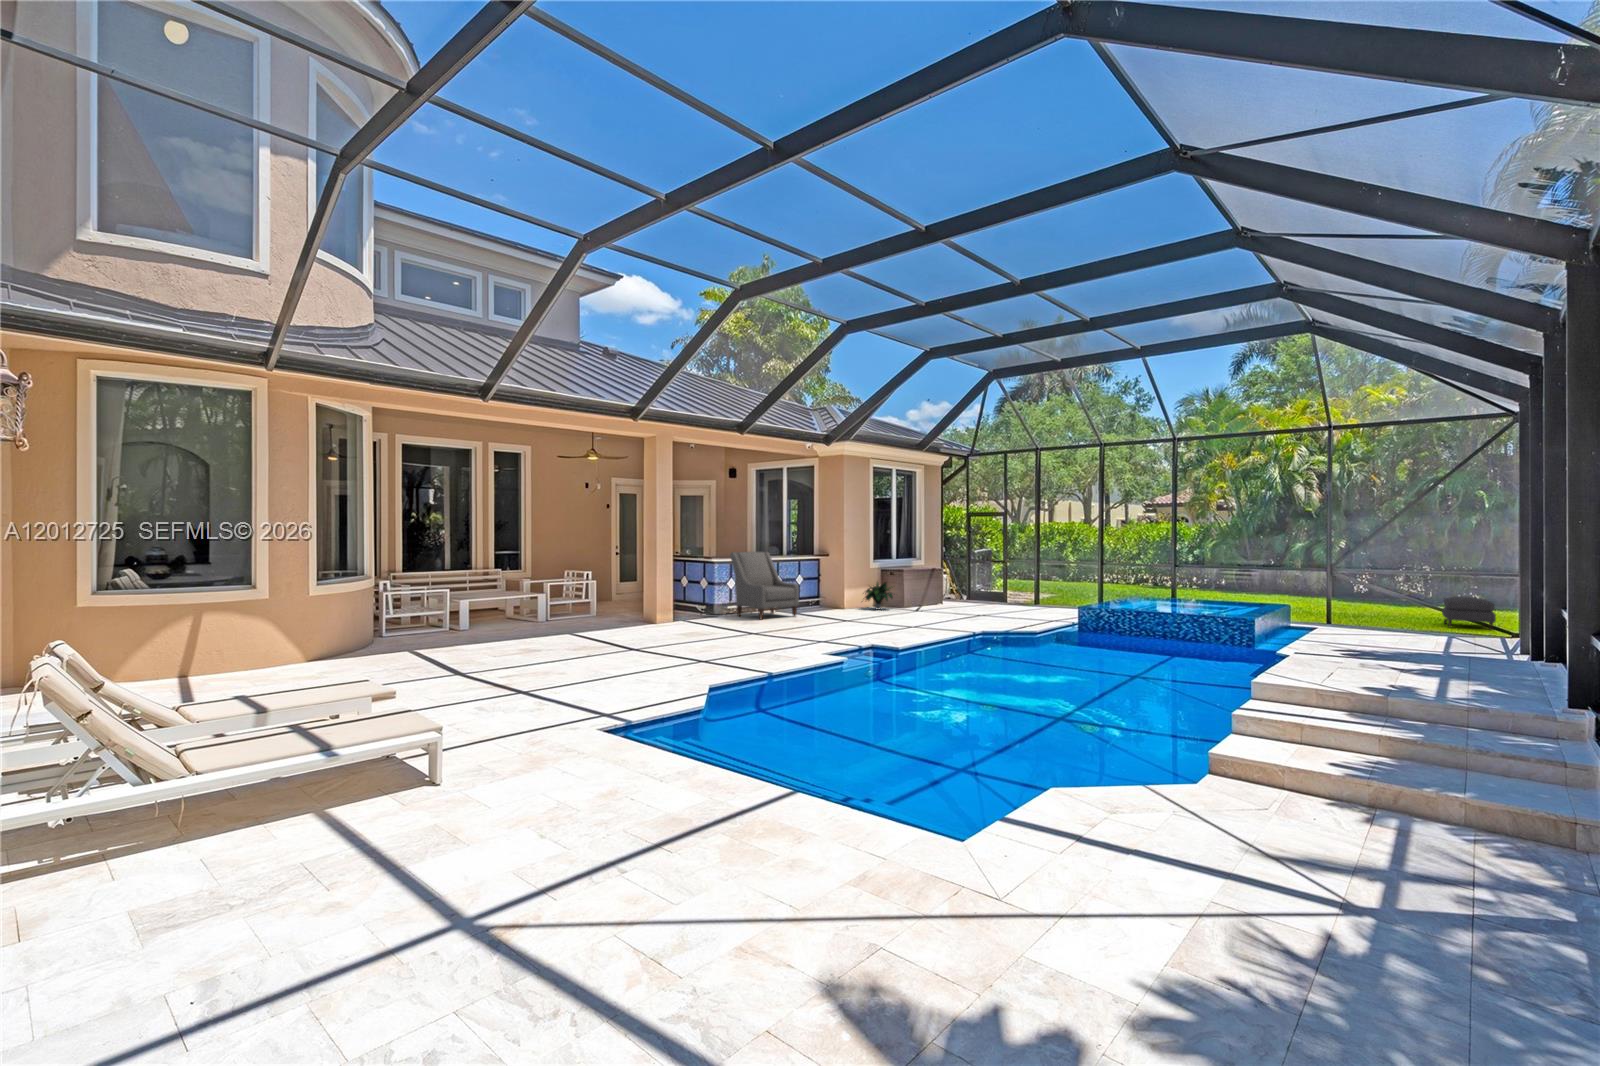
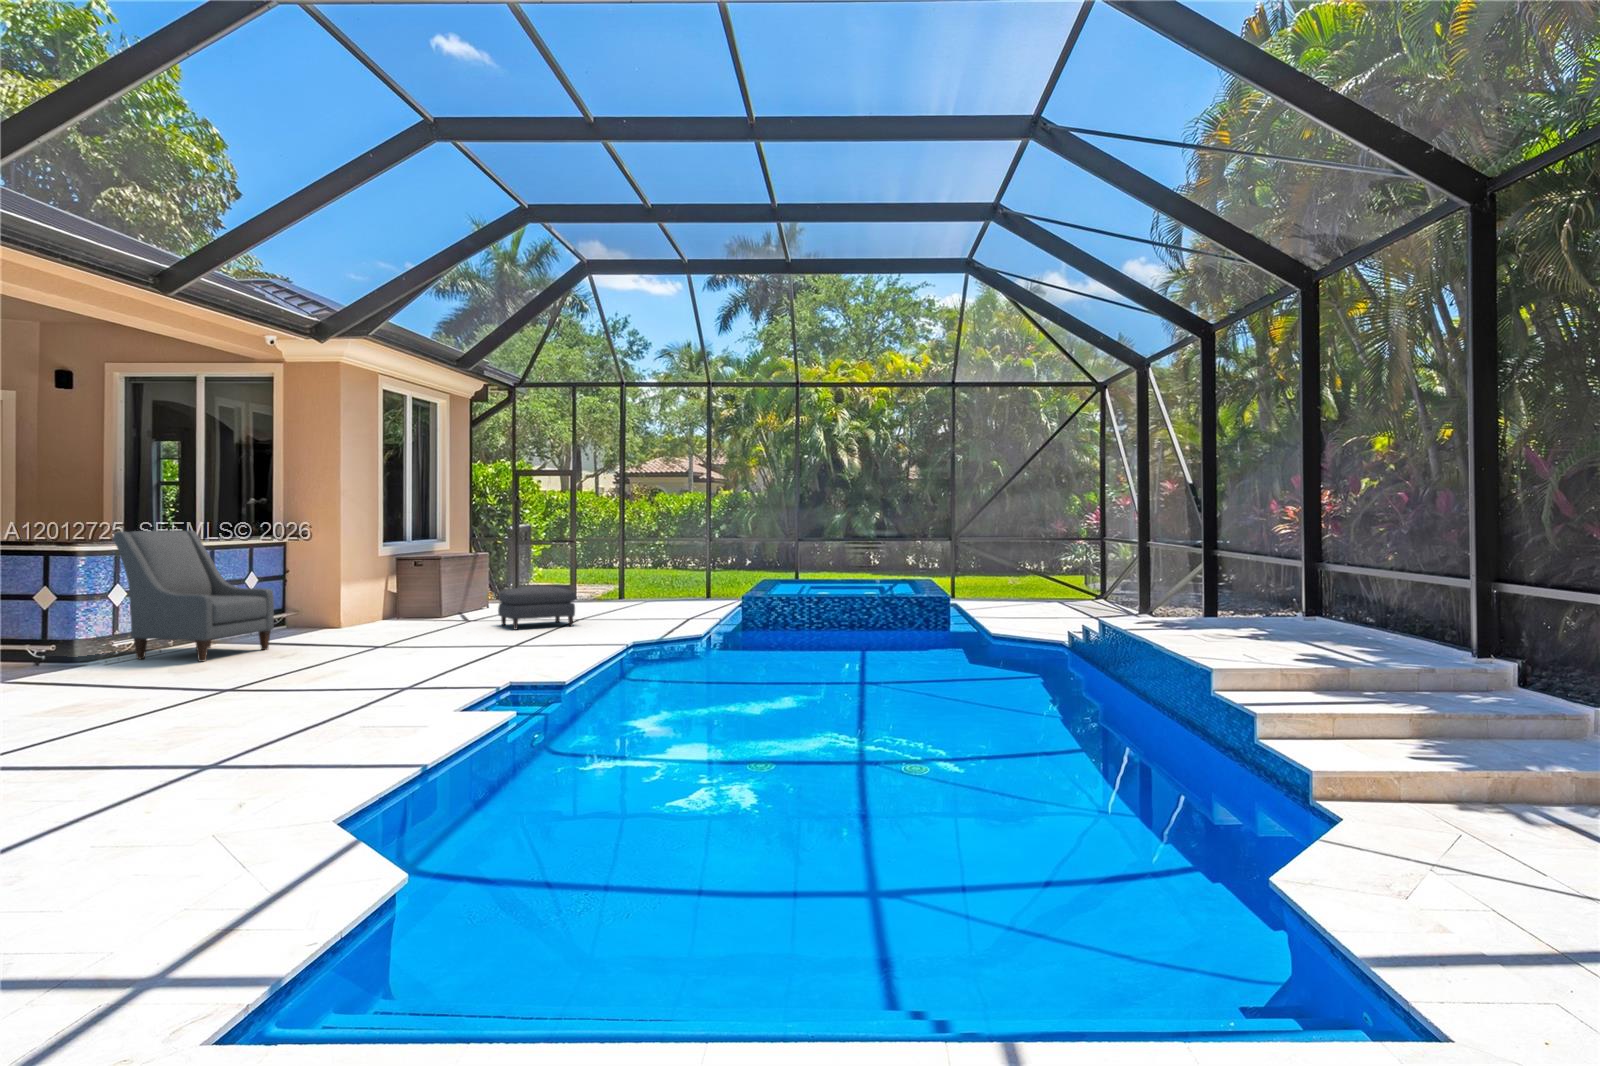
potted plant: present [865,582,893,609] -> none [371,576,438,626]
ottoman: present [1442,596,1496,630] -> present [498,586,575,629]

